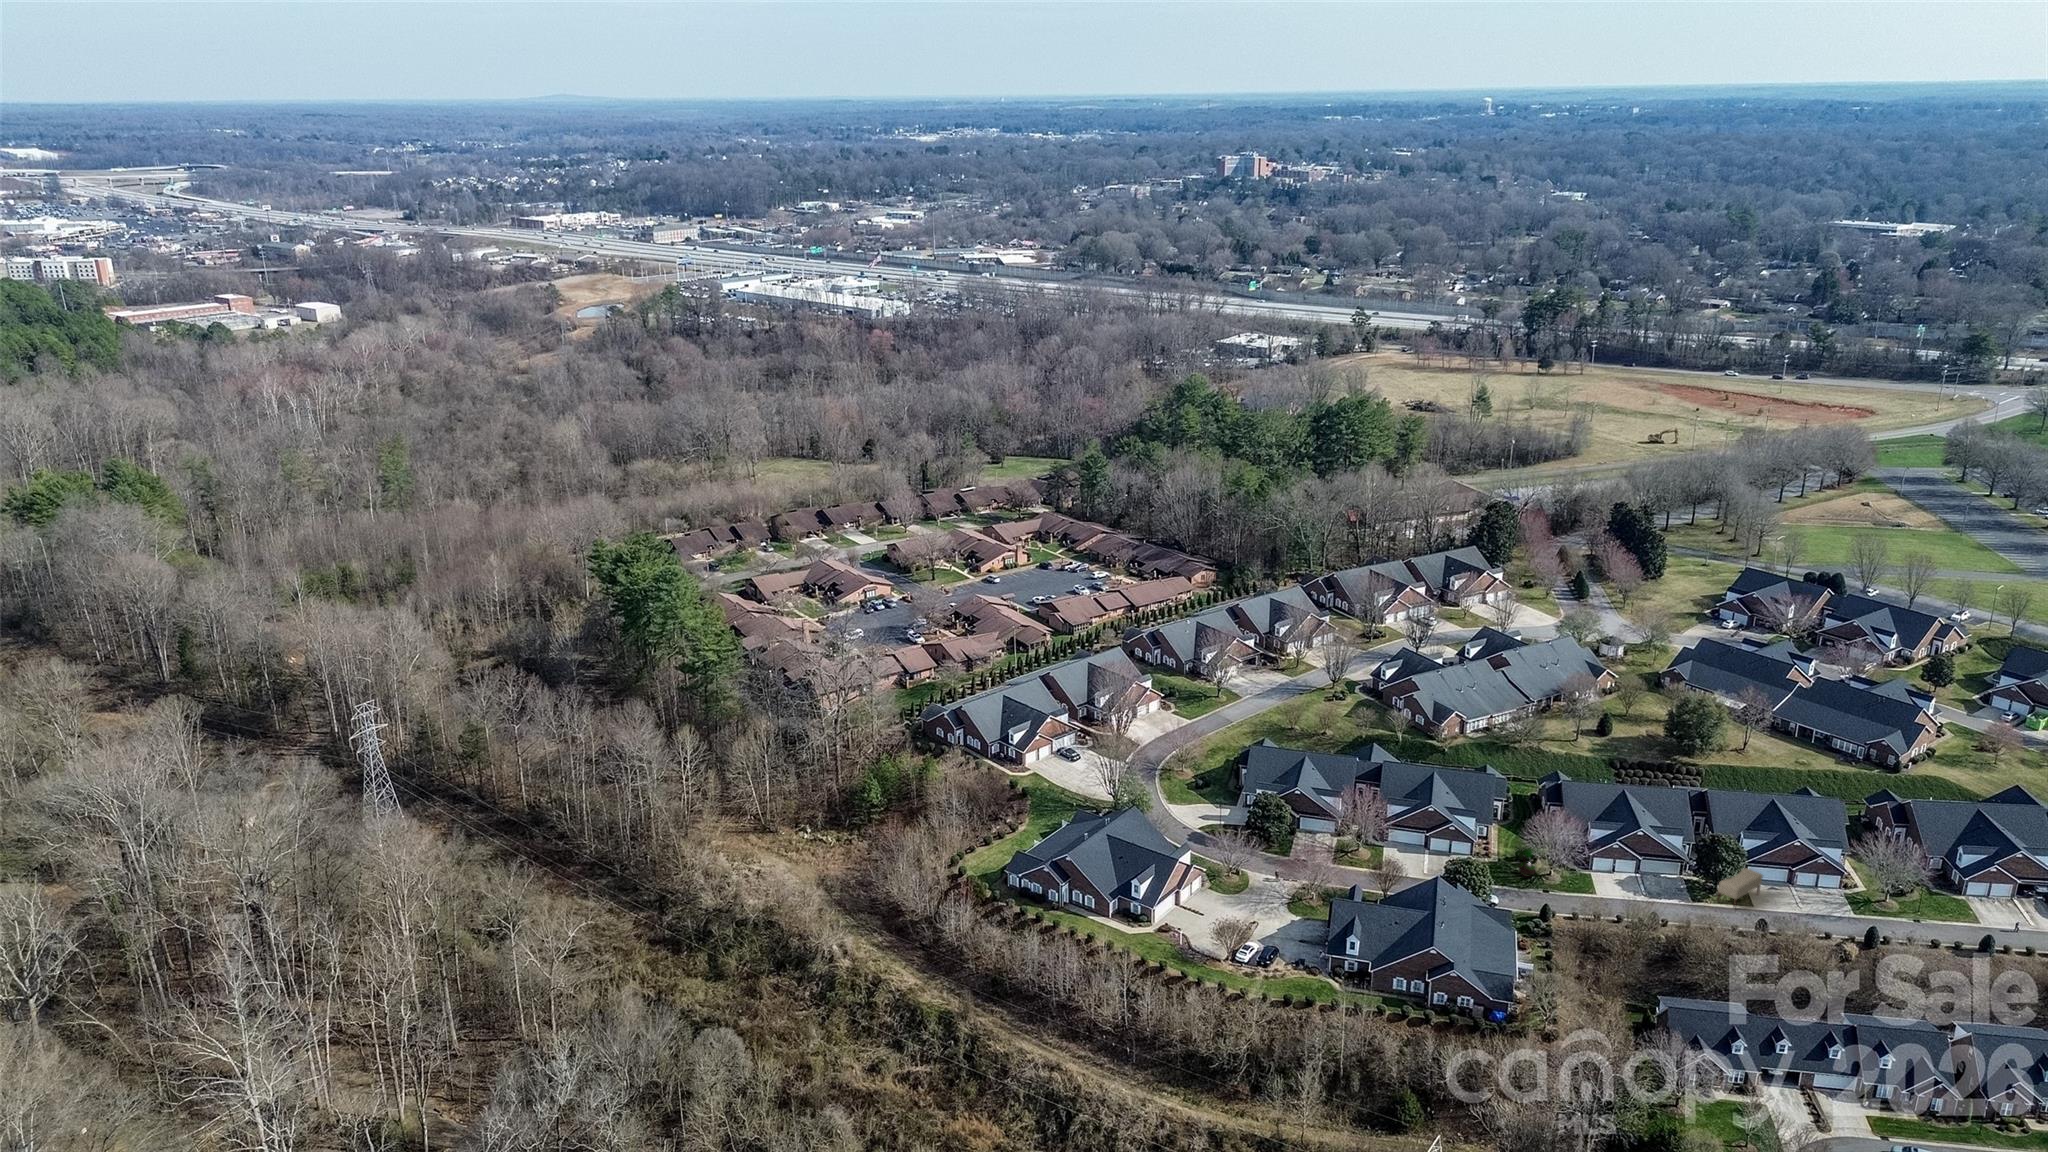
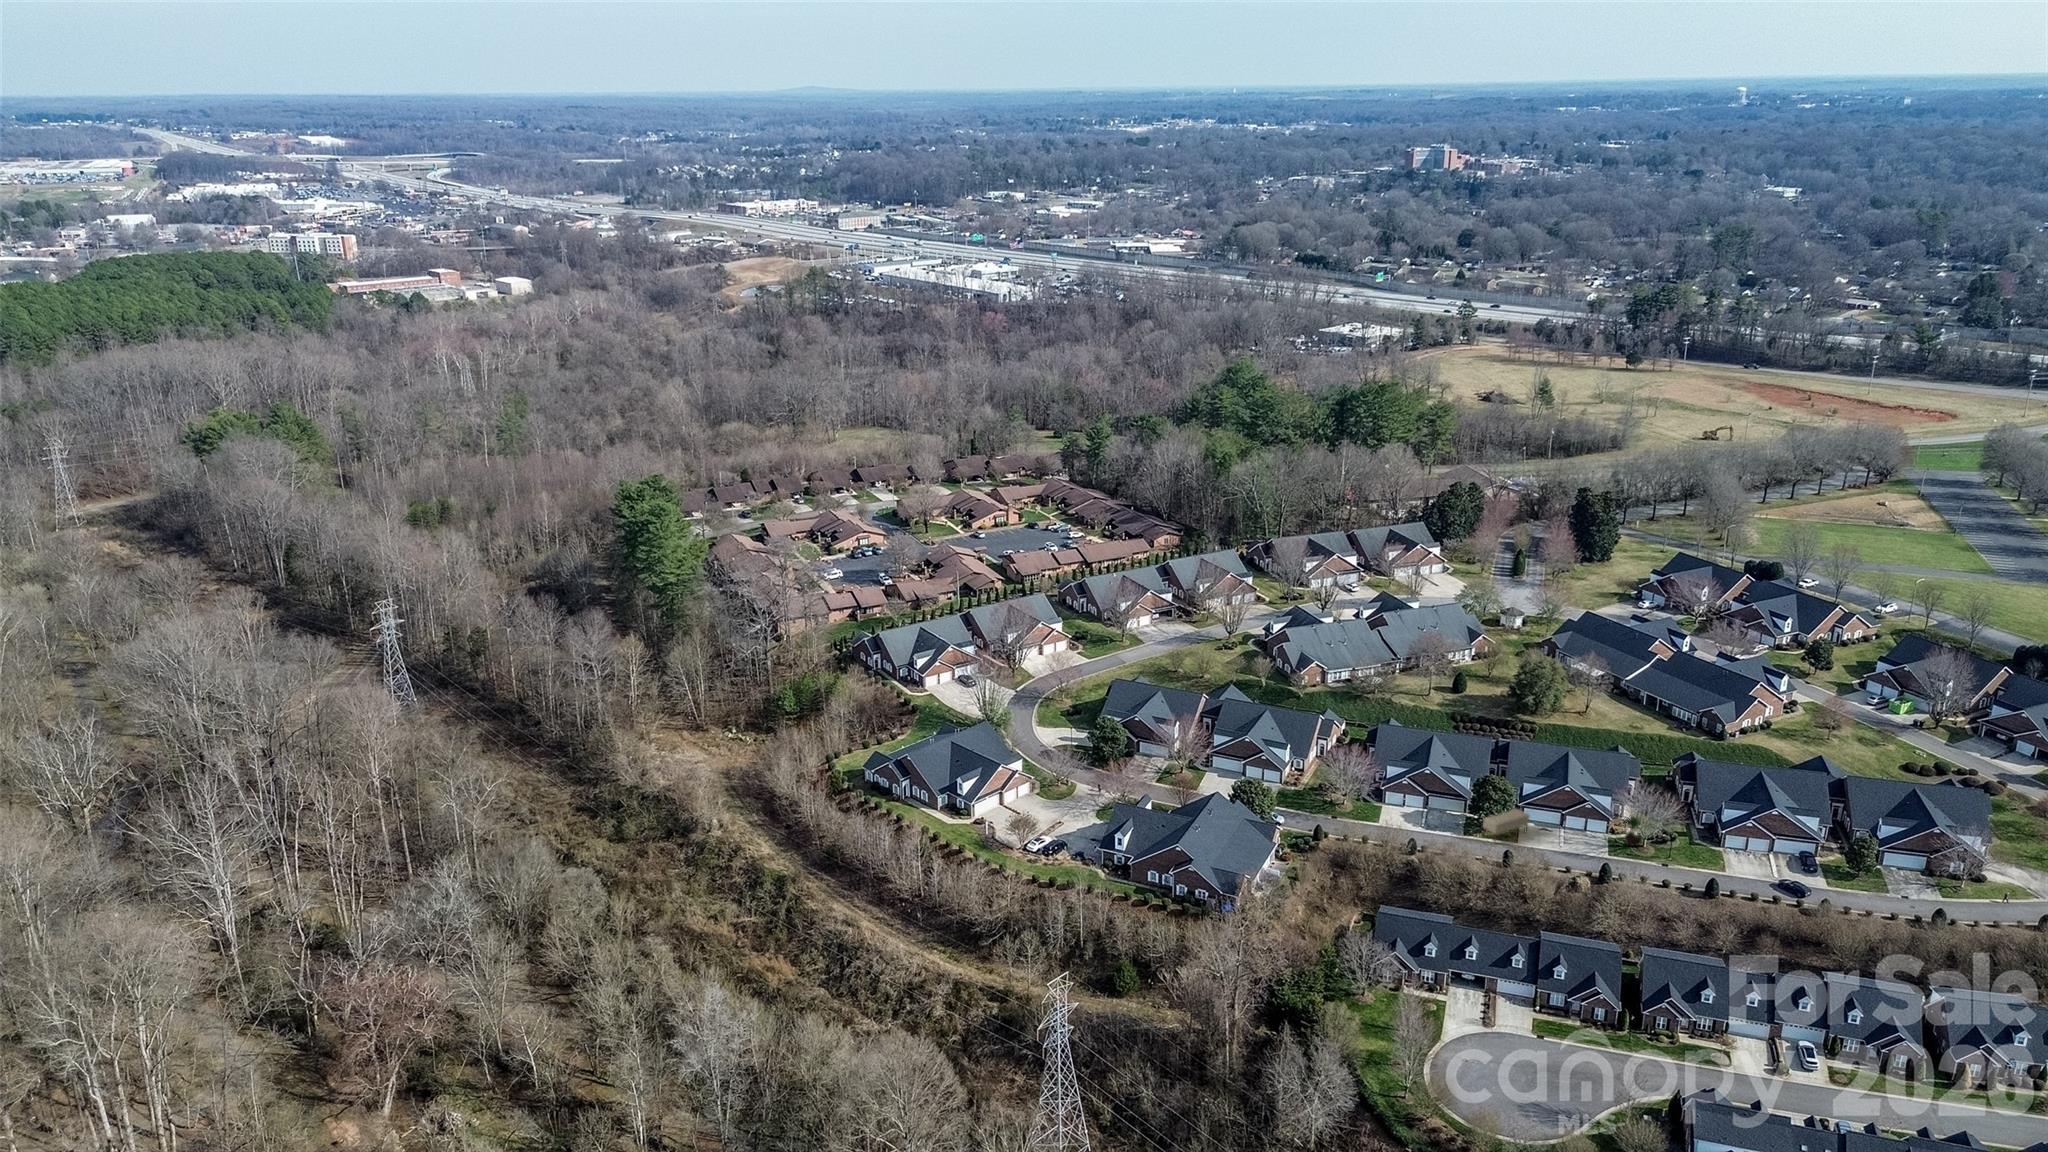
potted tree: present [1515,846,1536,877] -> present [1623,817,1642,846]

